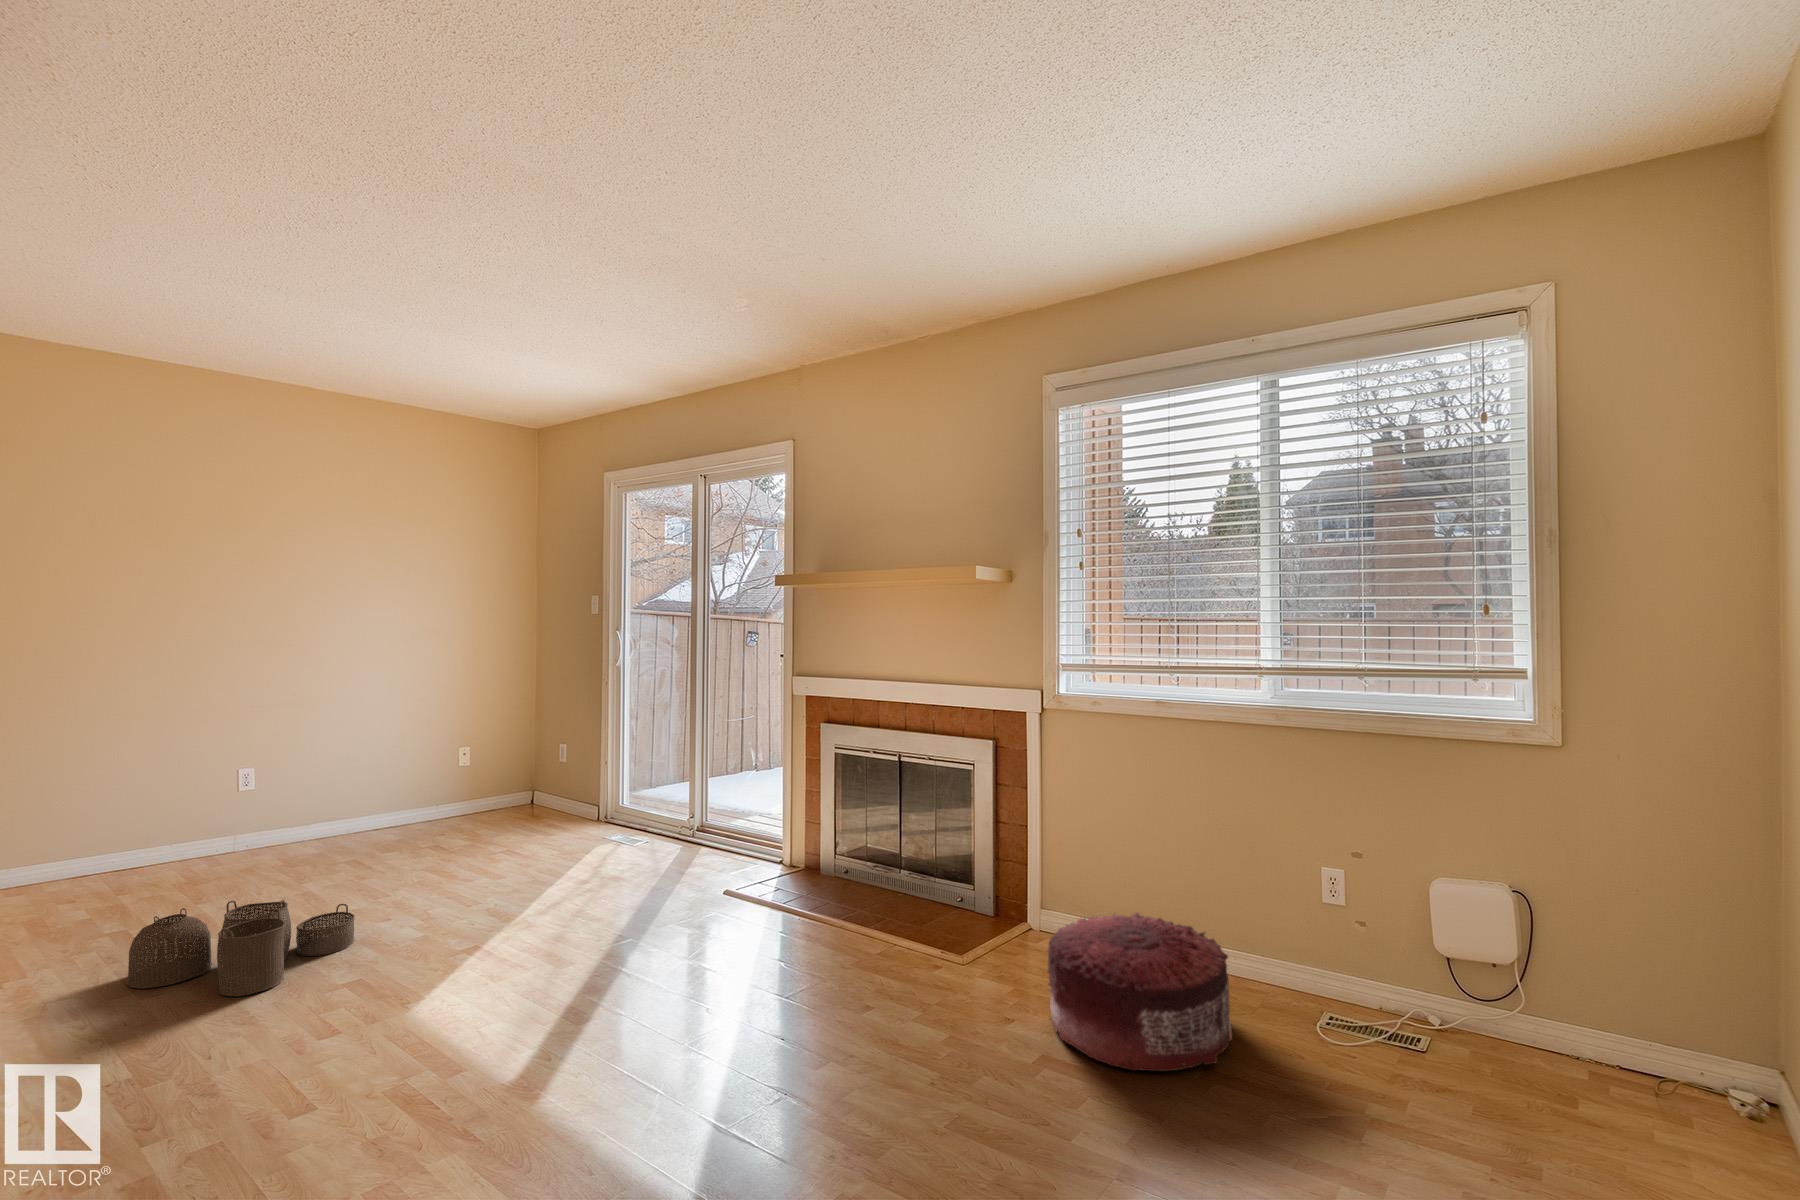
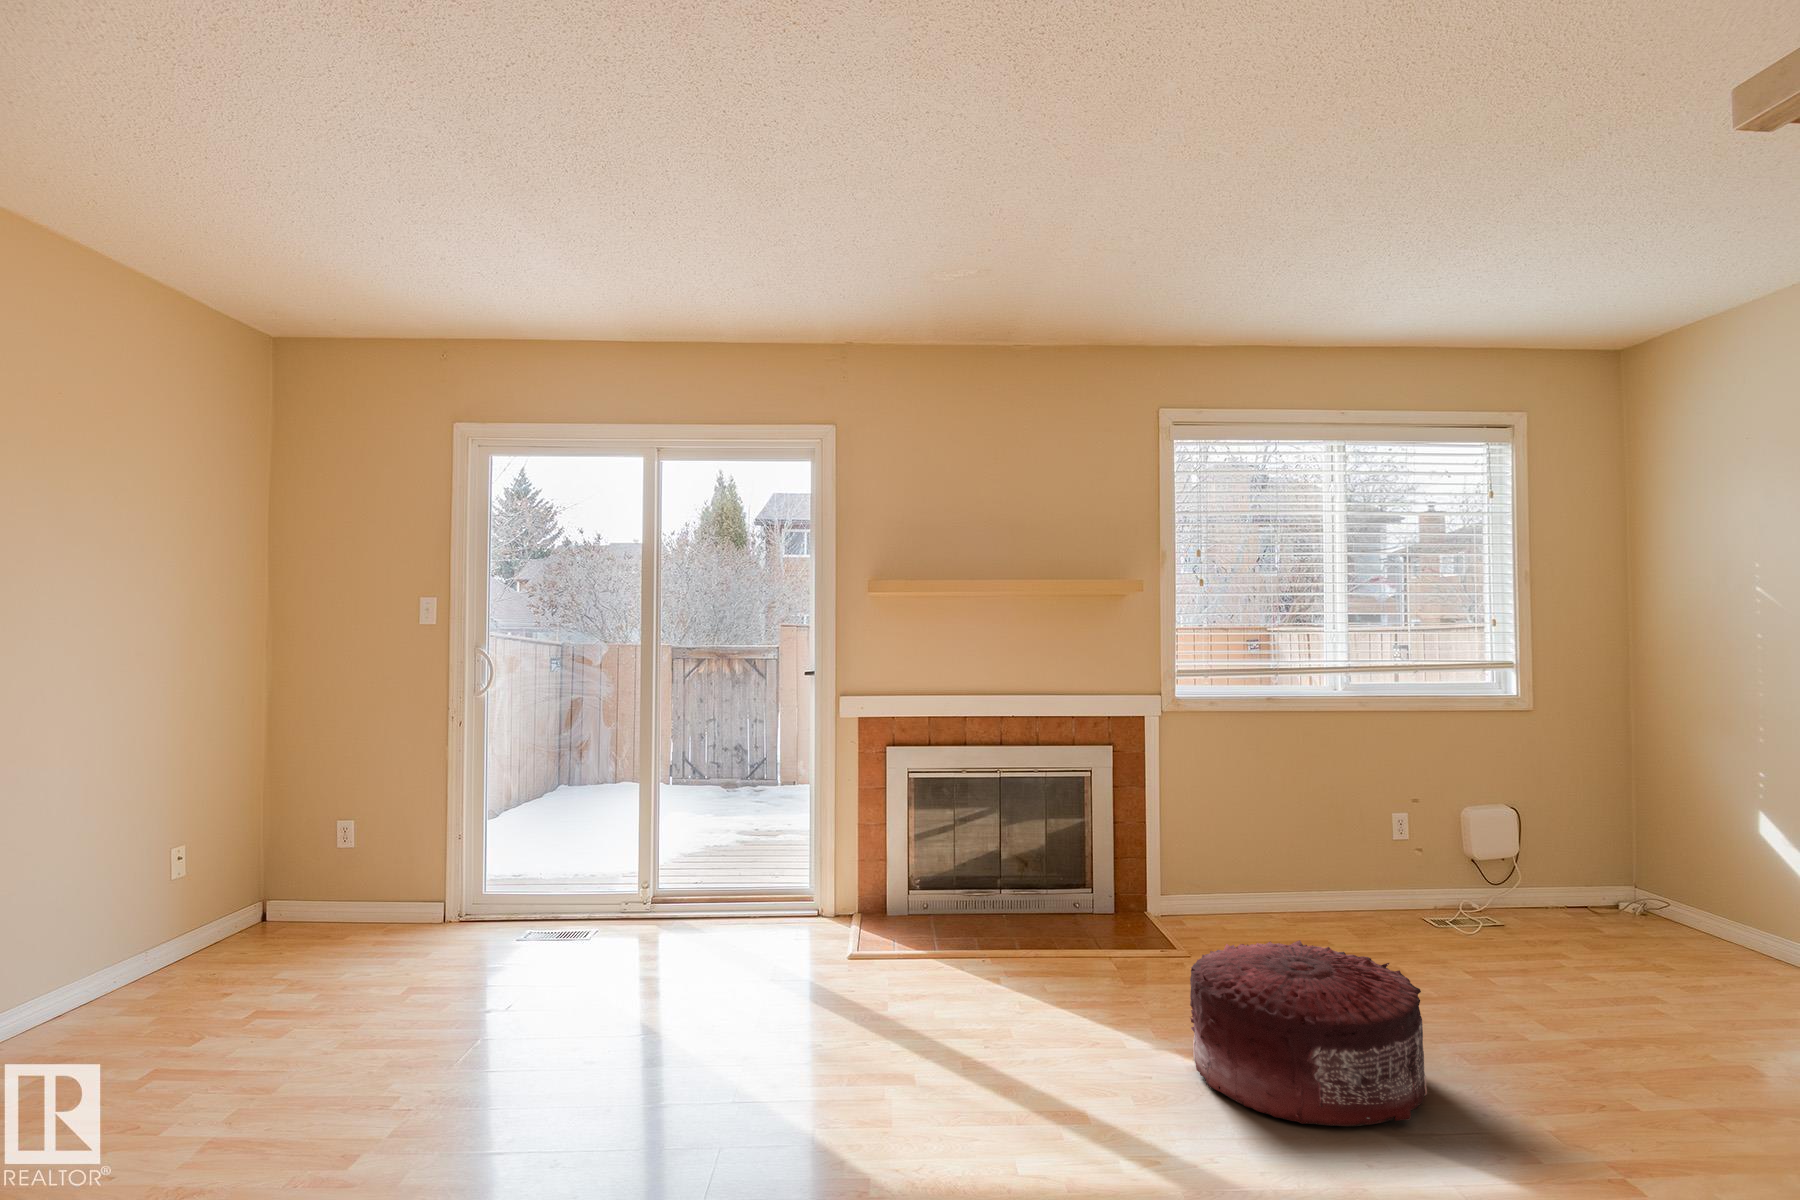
woven basket: present [126,900,355,996] -> none [132,902,377,1006]

